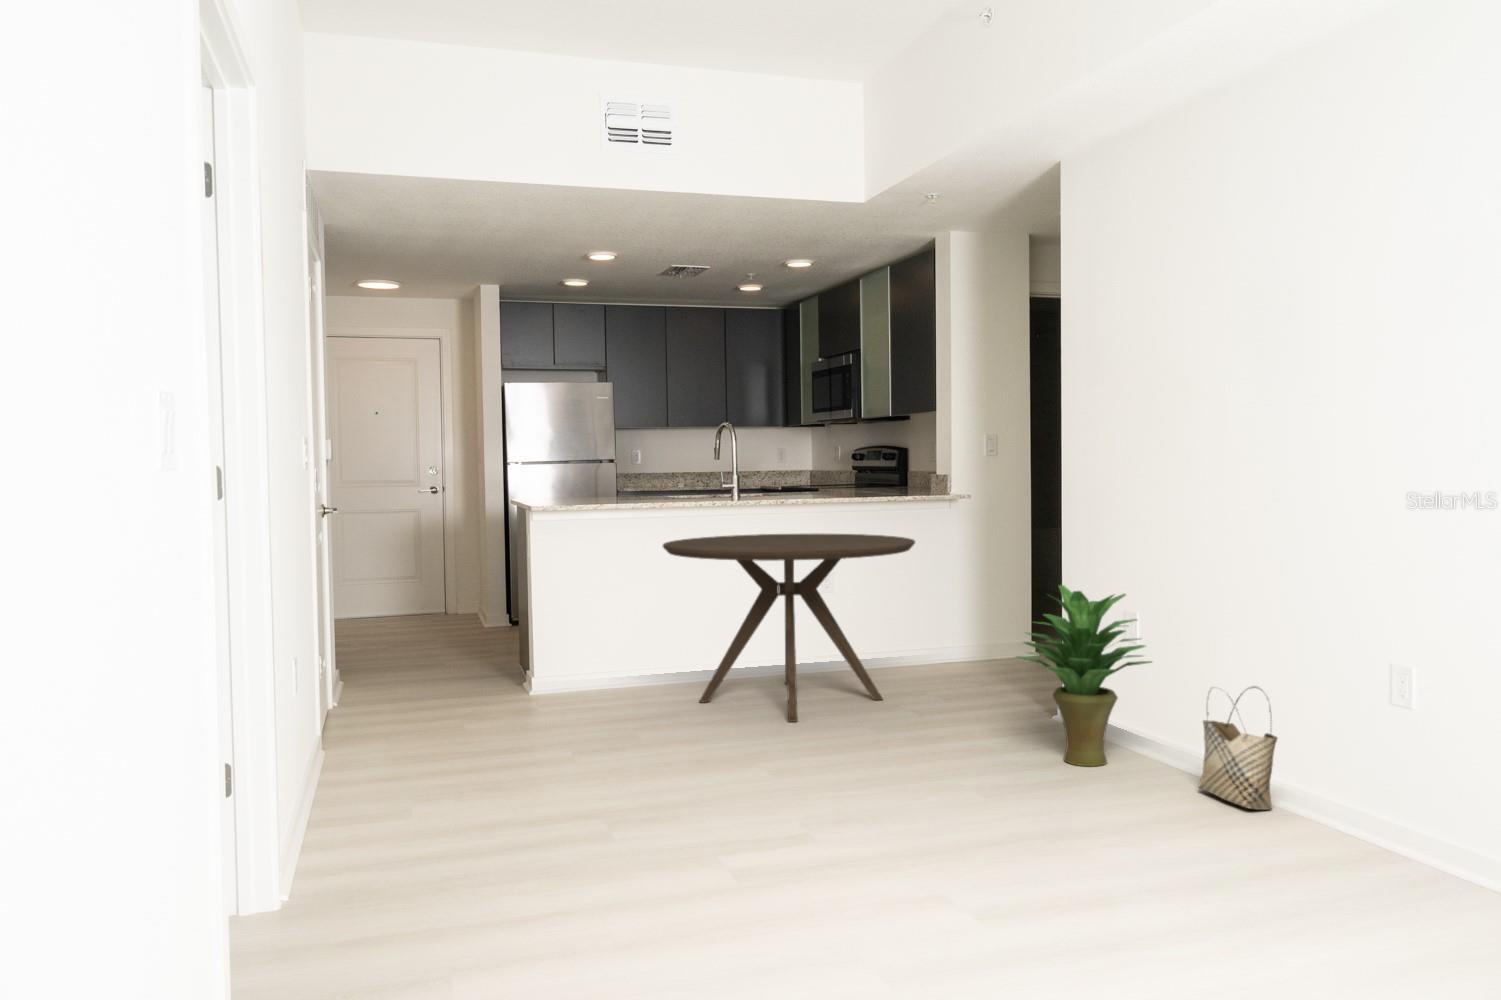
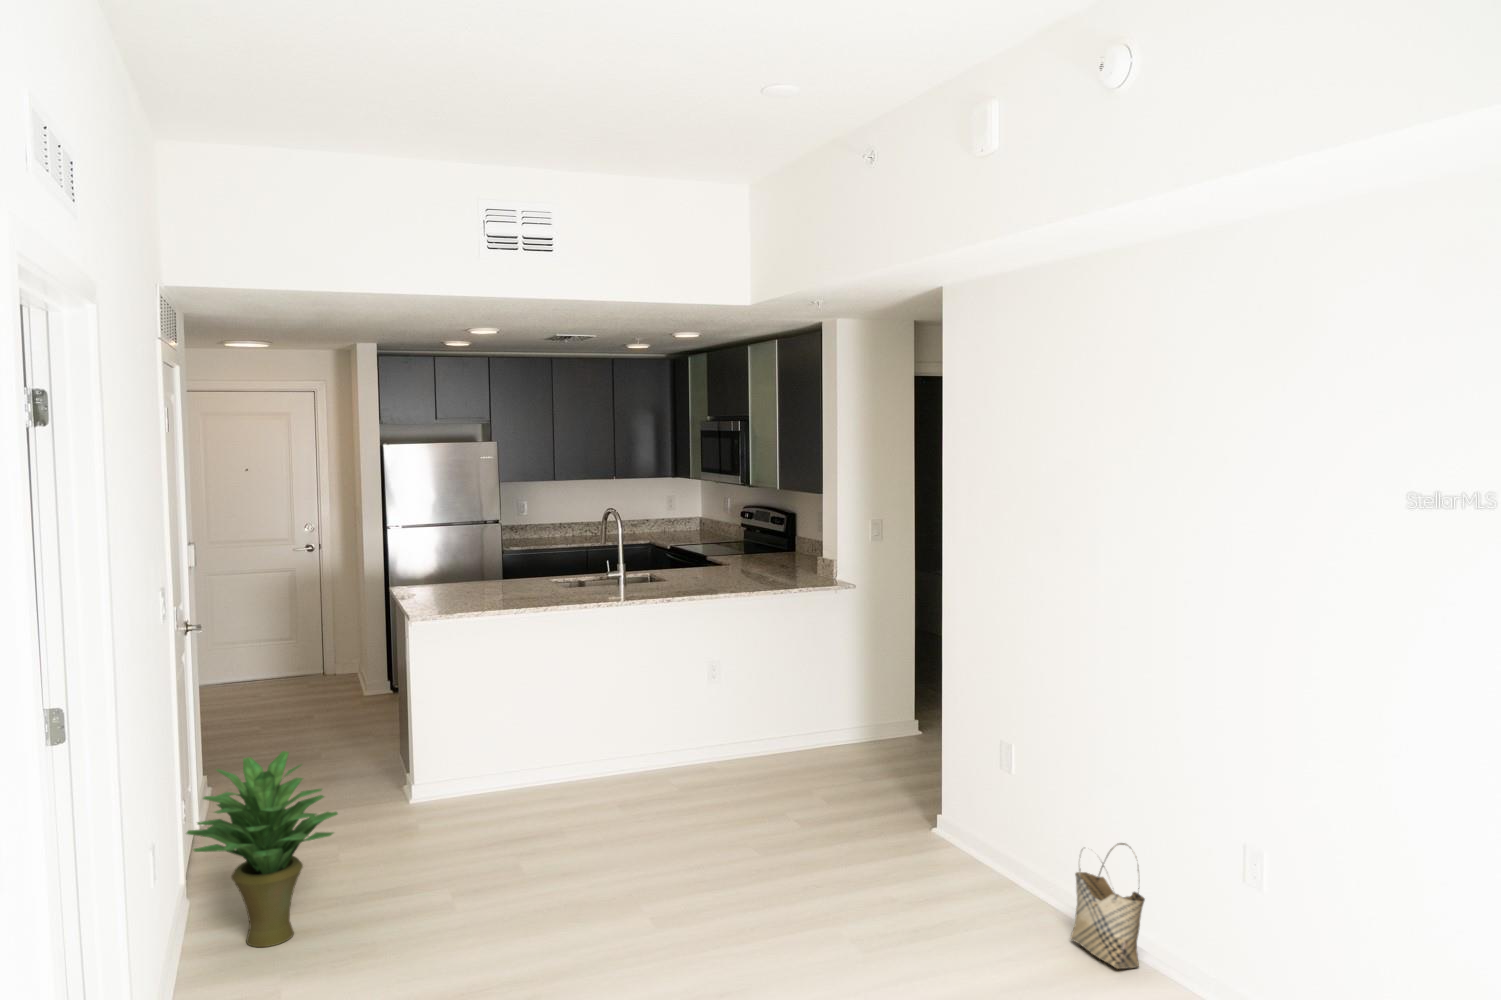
dining table: present [663,534,915,722] -> none [546,628,801,843]
potted plant: present [1016,585,1152,766] -> present [187,751,338,947]

